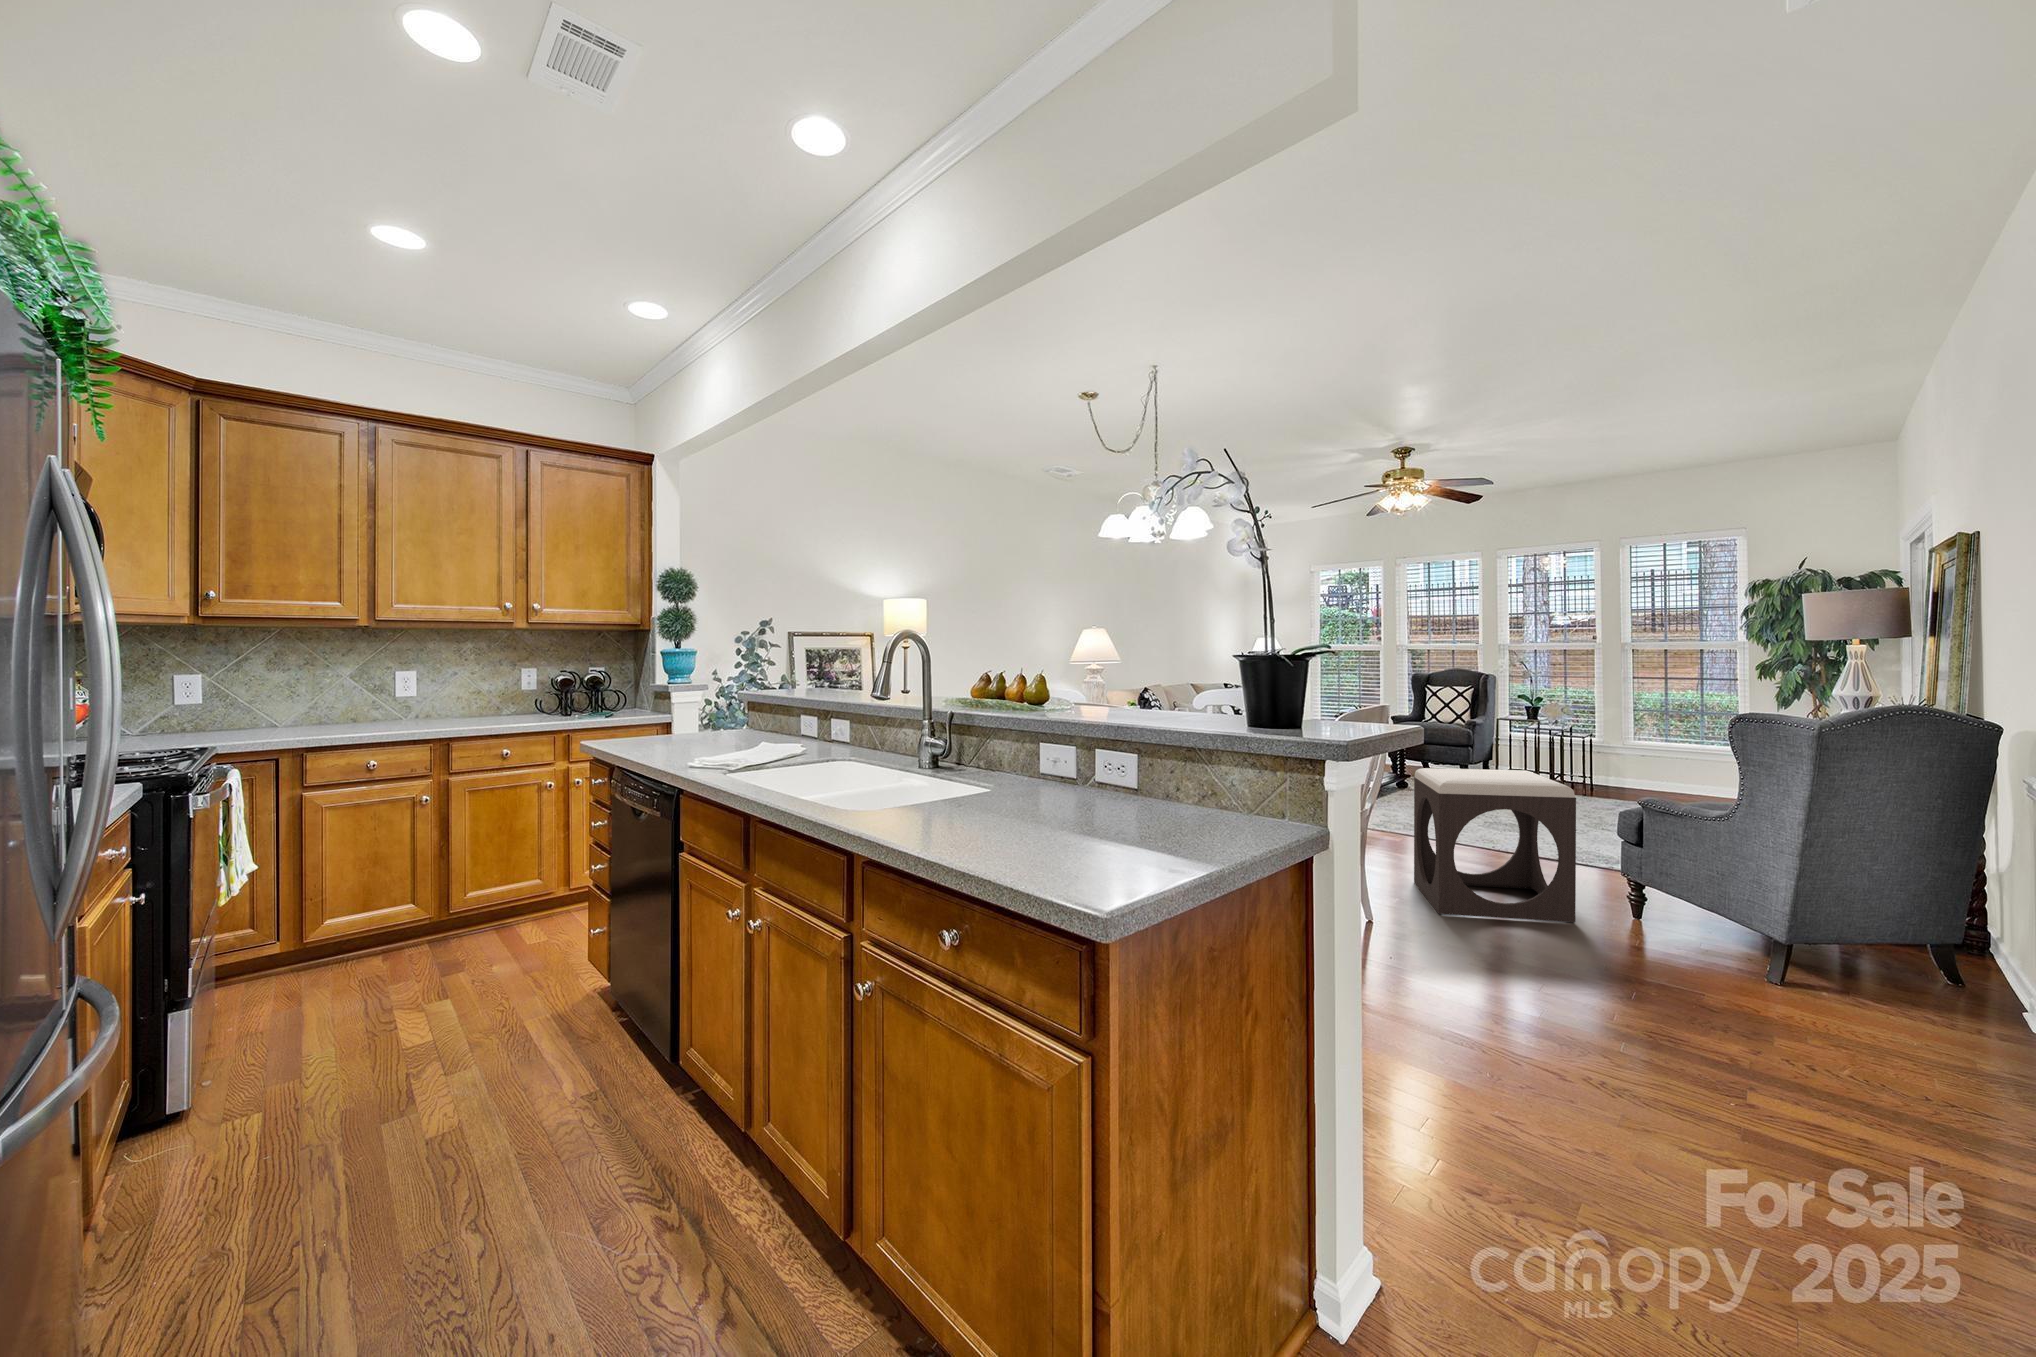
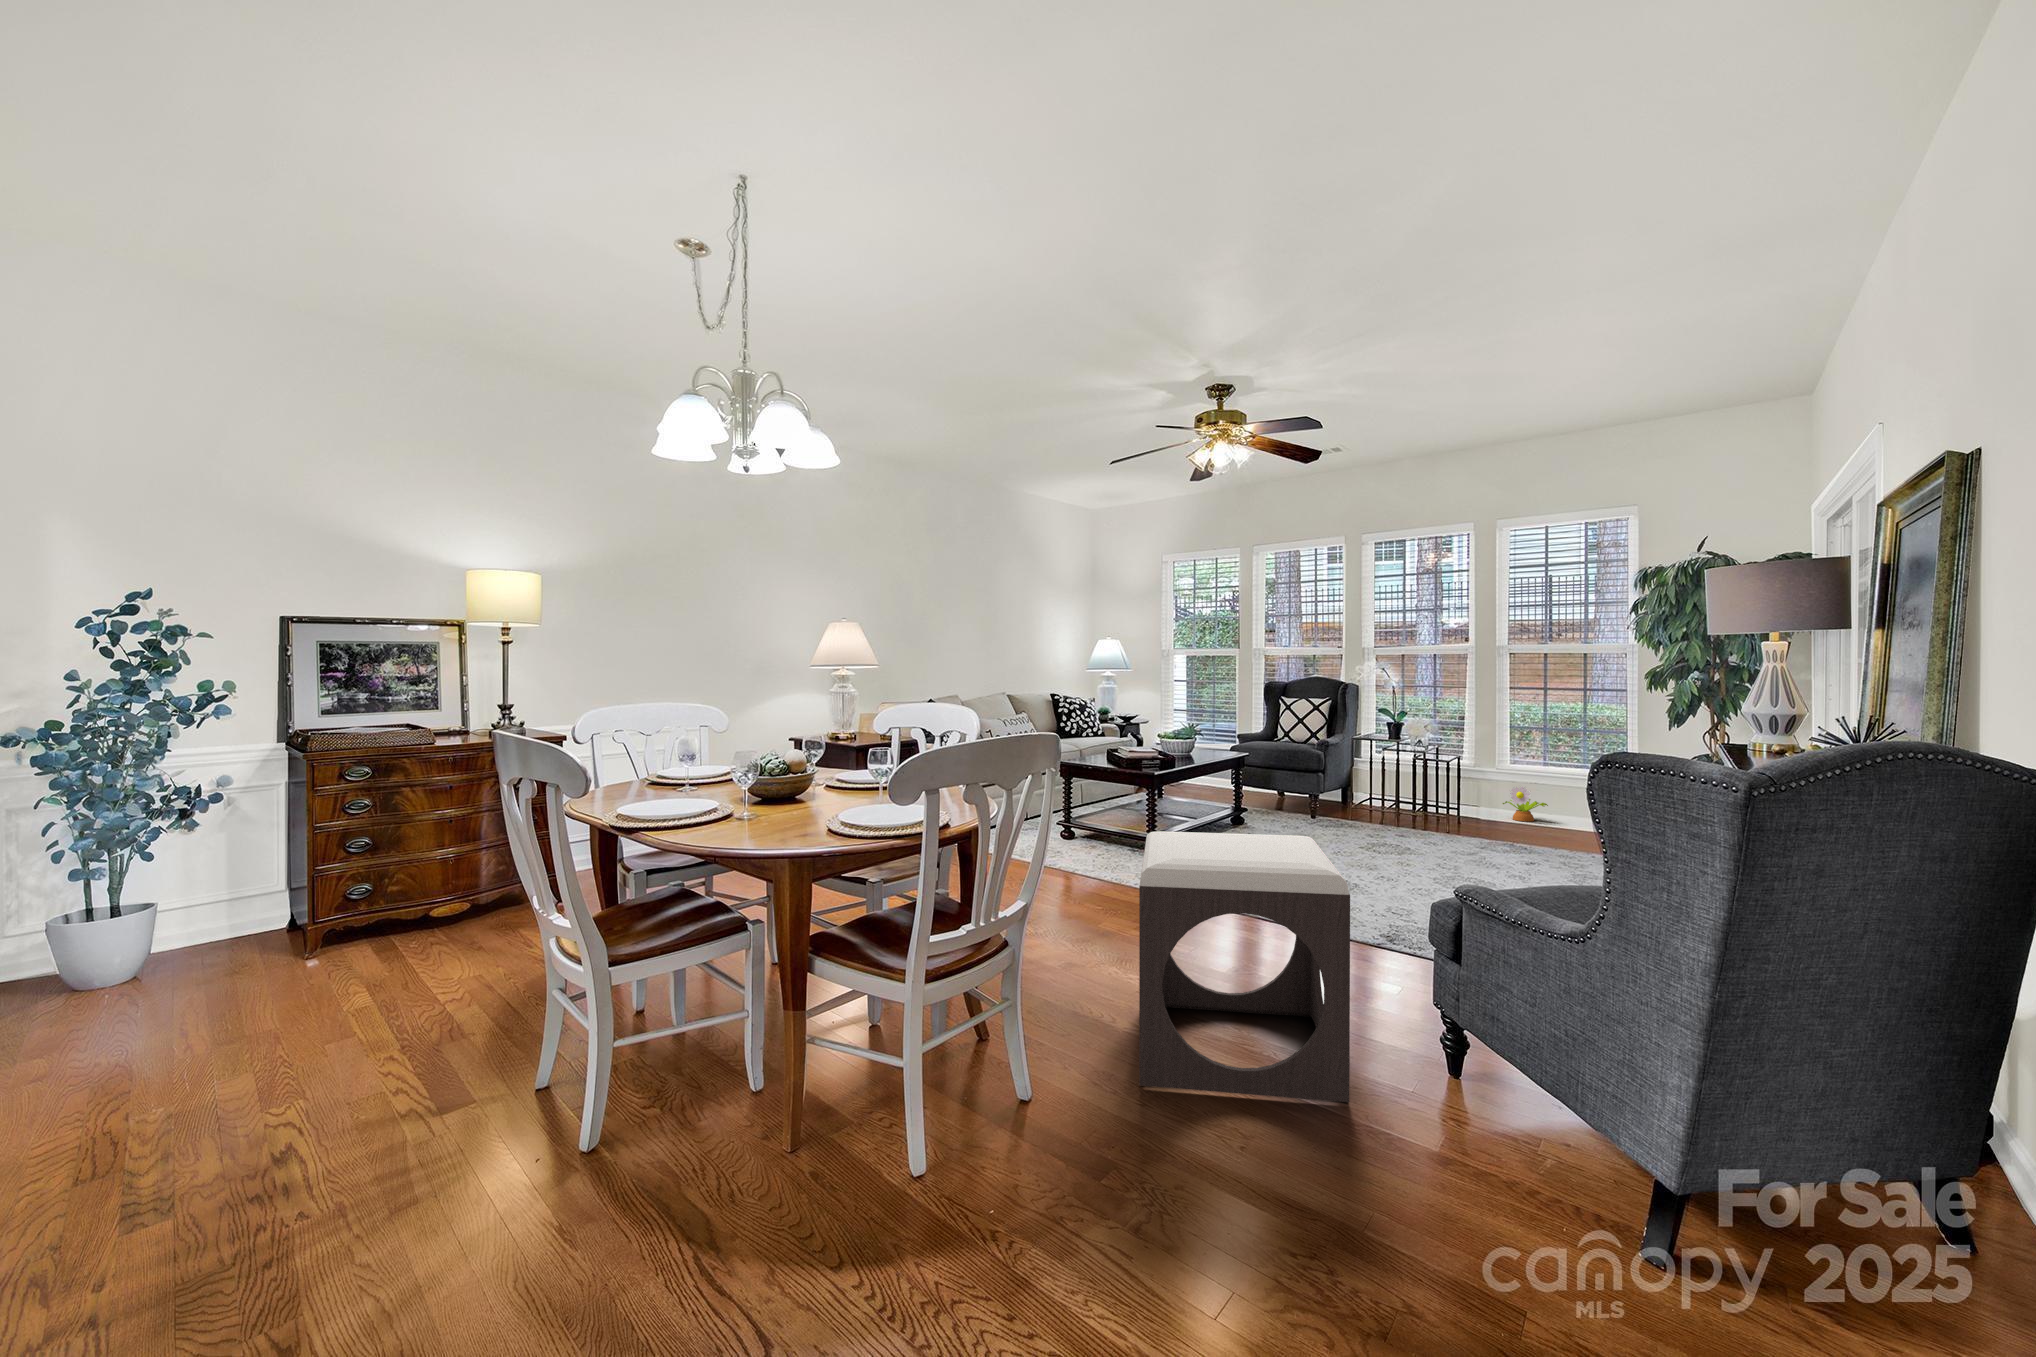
decorative plant: none [1628,757,1669,787] -> present [1503,785,1548,821]

